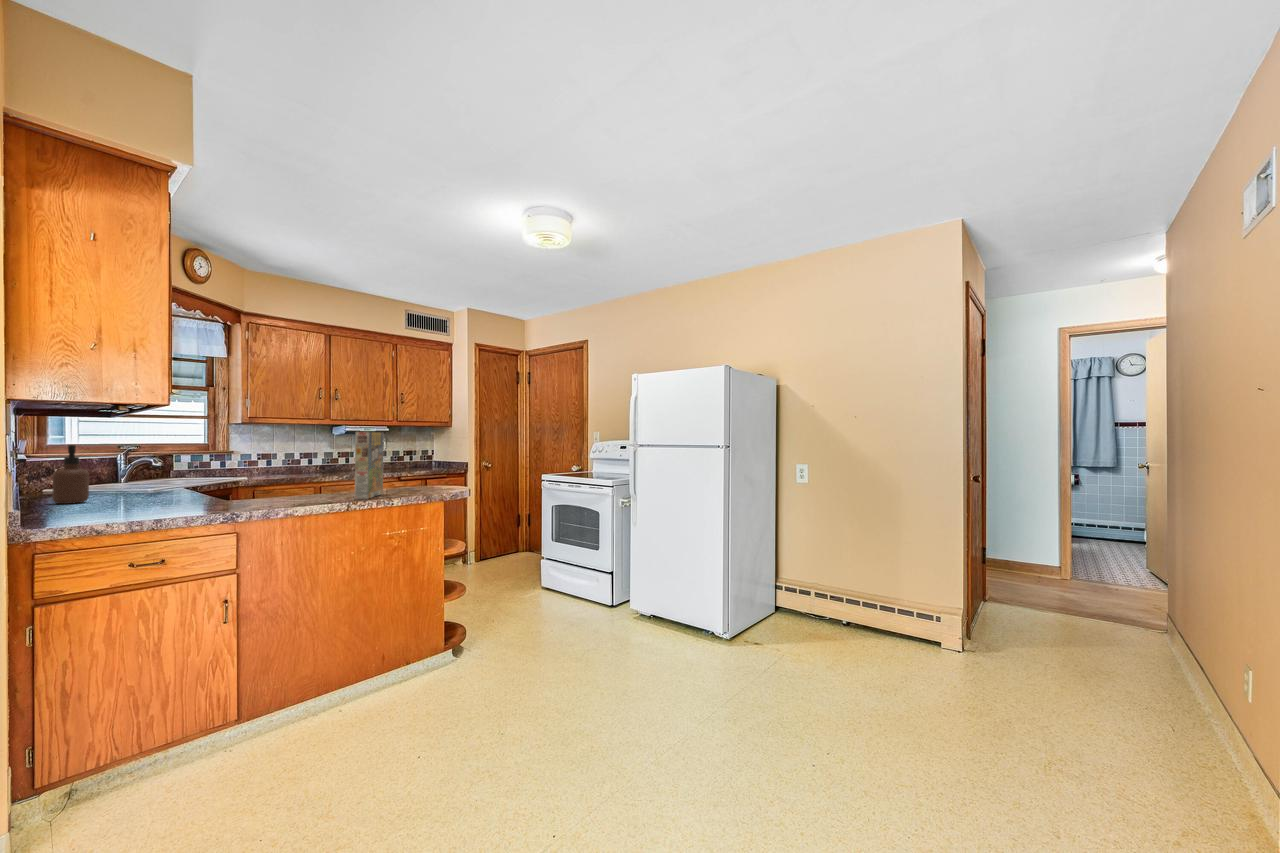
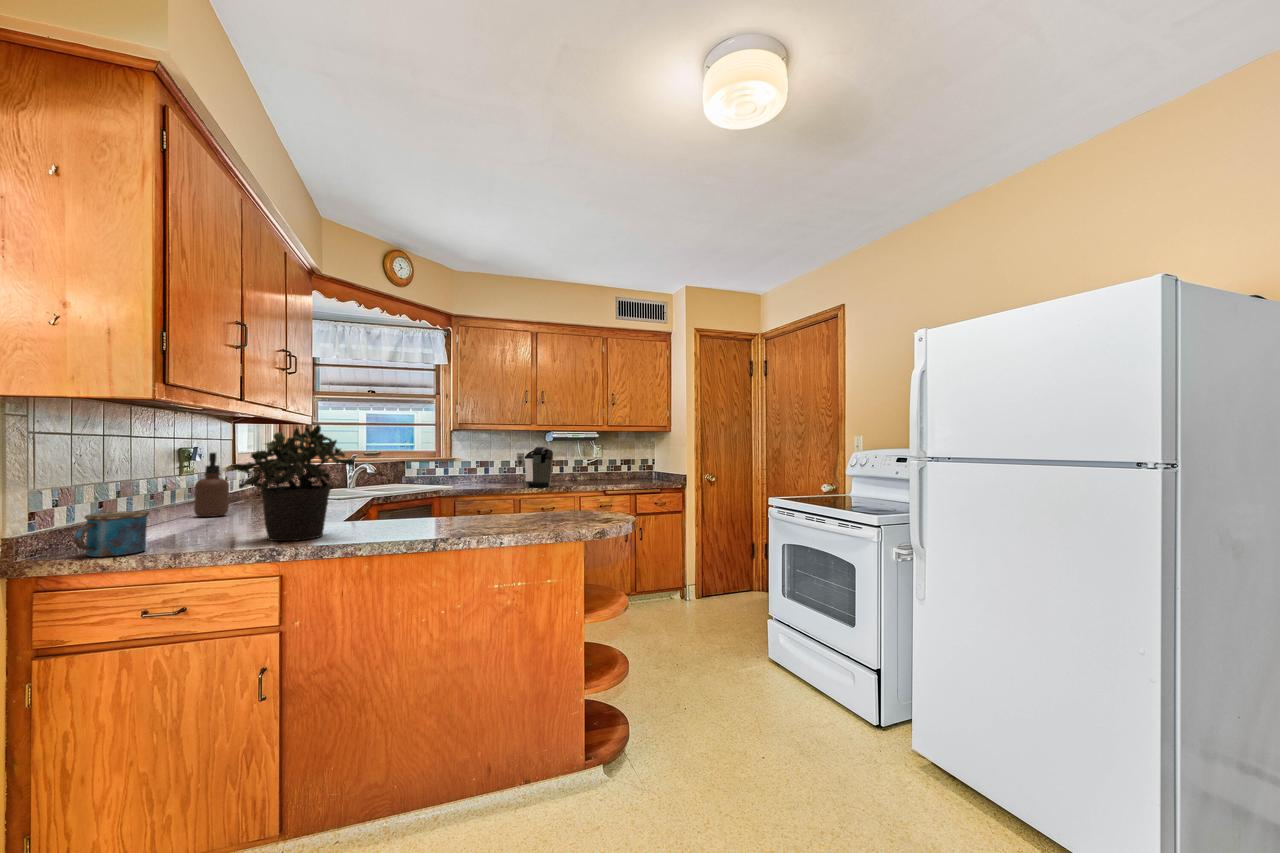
potted plant: none [190,422,282,510] -> present [234,424,354,541]
cereal box: present [355,432,384,499] -> none [460,436,513,532]
coffee maker: none [307,439,348,476] -> present [517,446,553,488]
mug: none [81,489,133,523] -> present [74,511,149,557]

